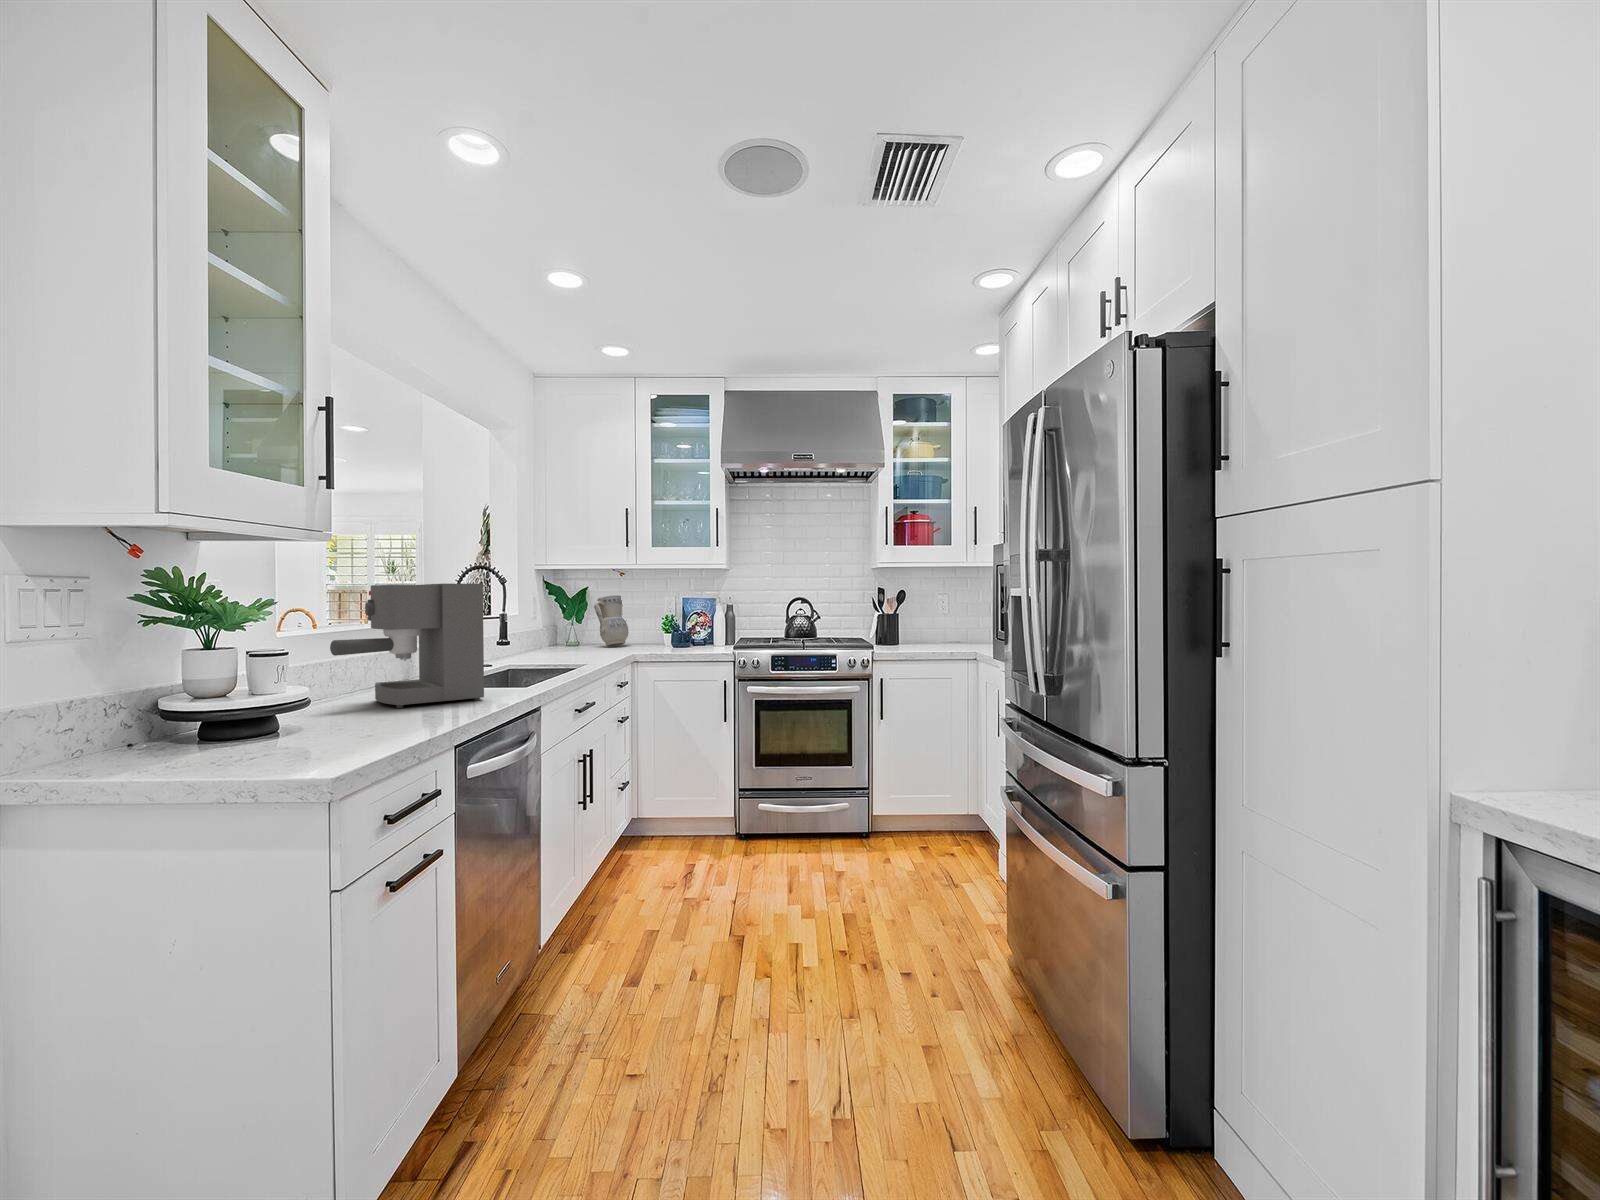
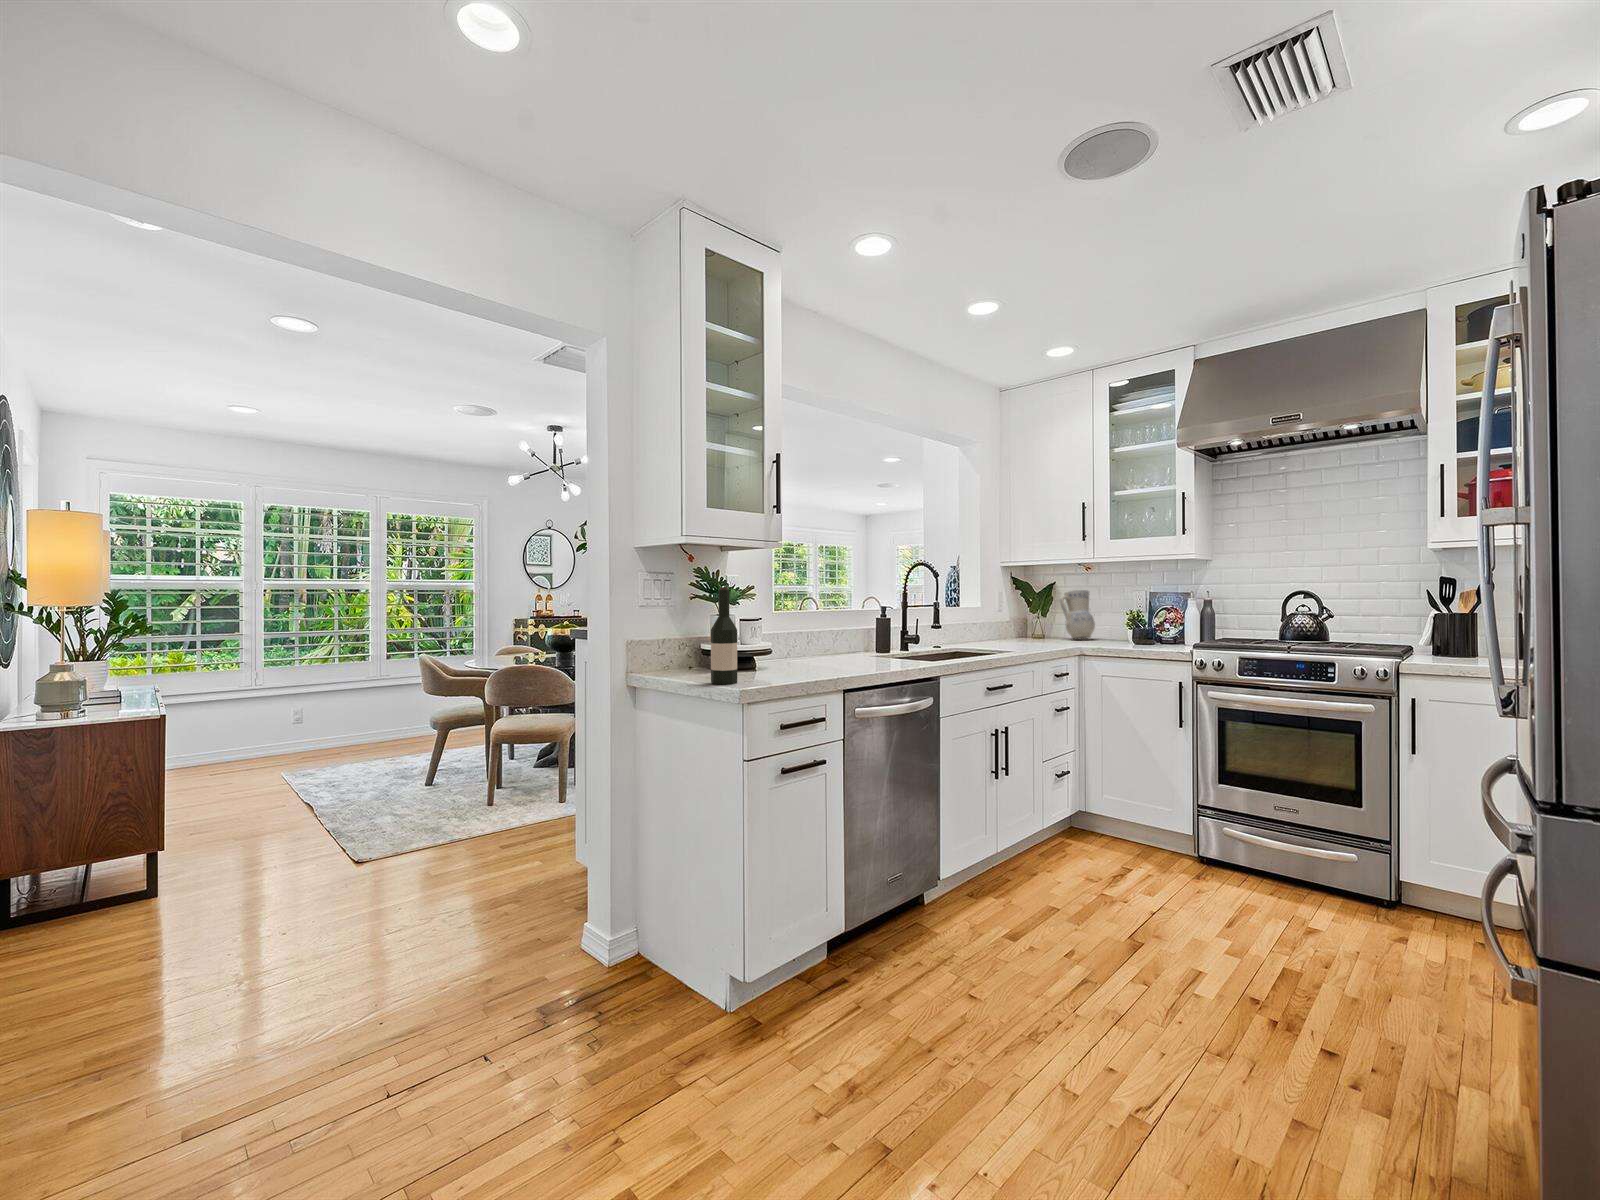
coffee maker: present [330,584,484,708] -> none [768,575,872,673]
wine bottle: none [286,602,329,736] -> present [711,587,737,684]

